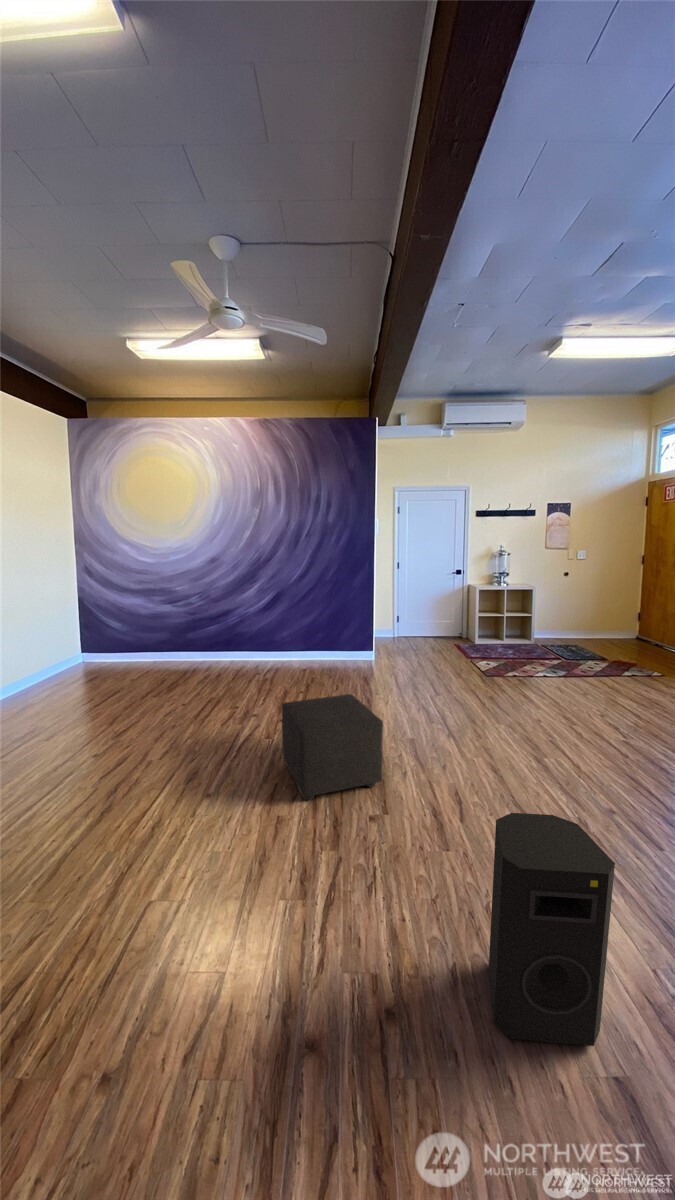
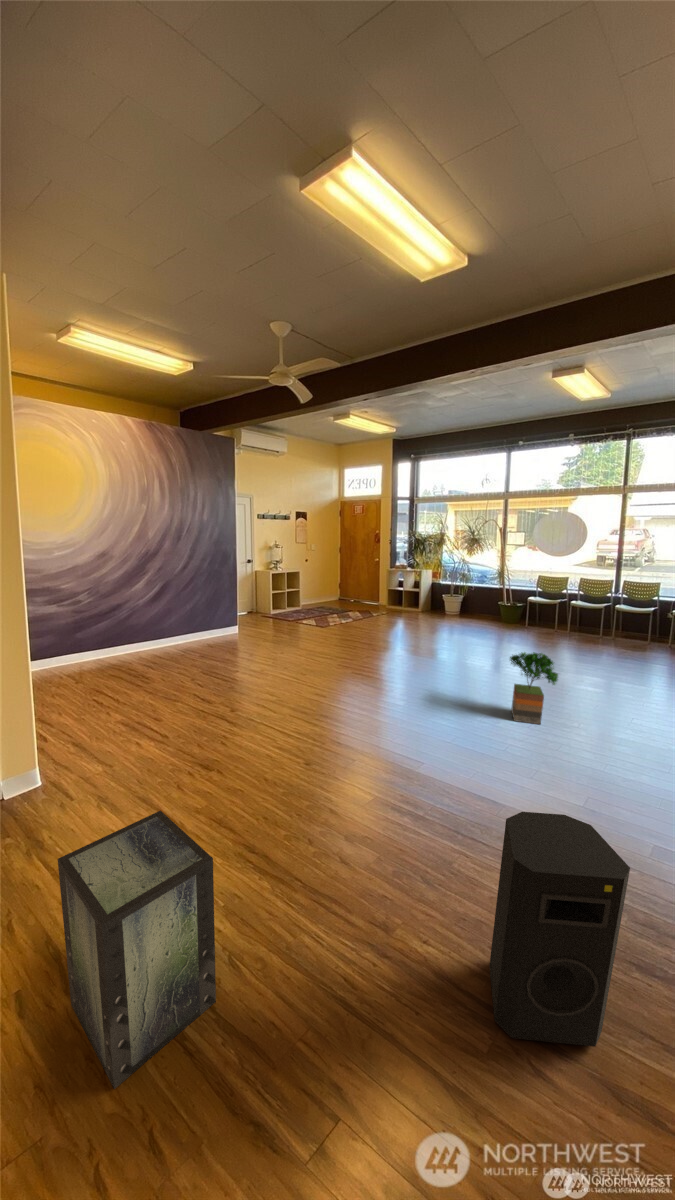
potted tree: none [504,664,554,735] -> present [510,652,558,724]
ottoman: present [282,694,383,800] -> none [274,677,382,788]
storage box: none [73,820,224,1092] -> present [58,811,216,1089]

